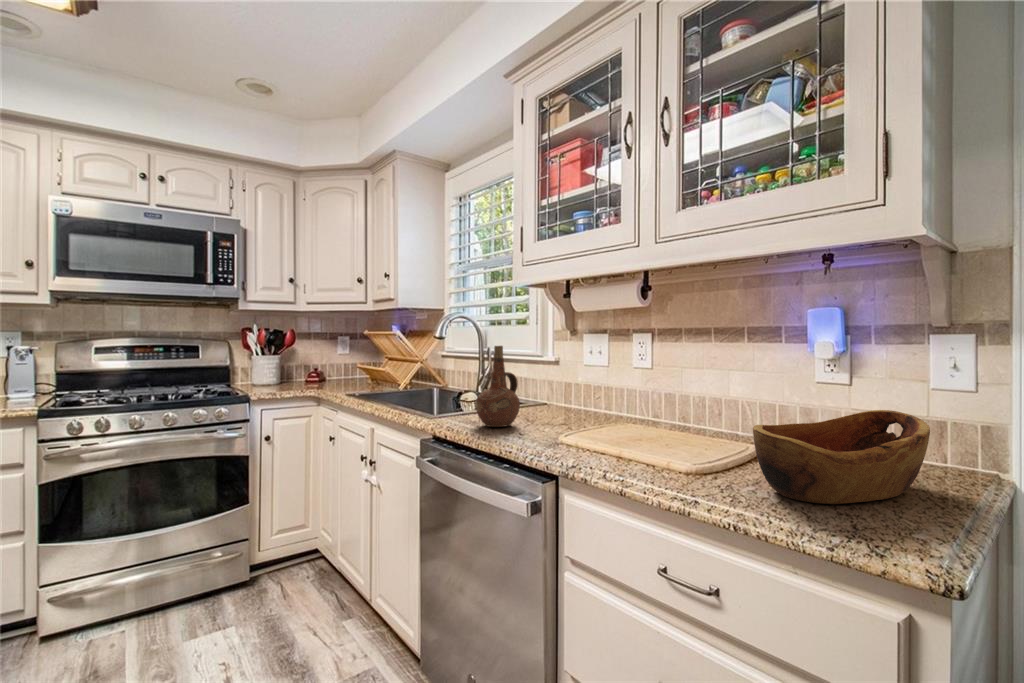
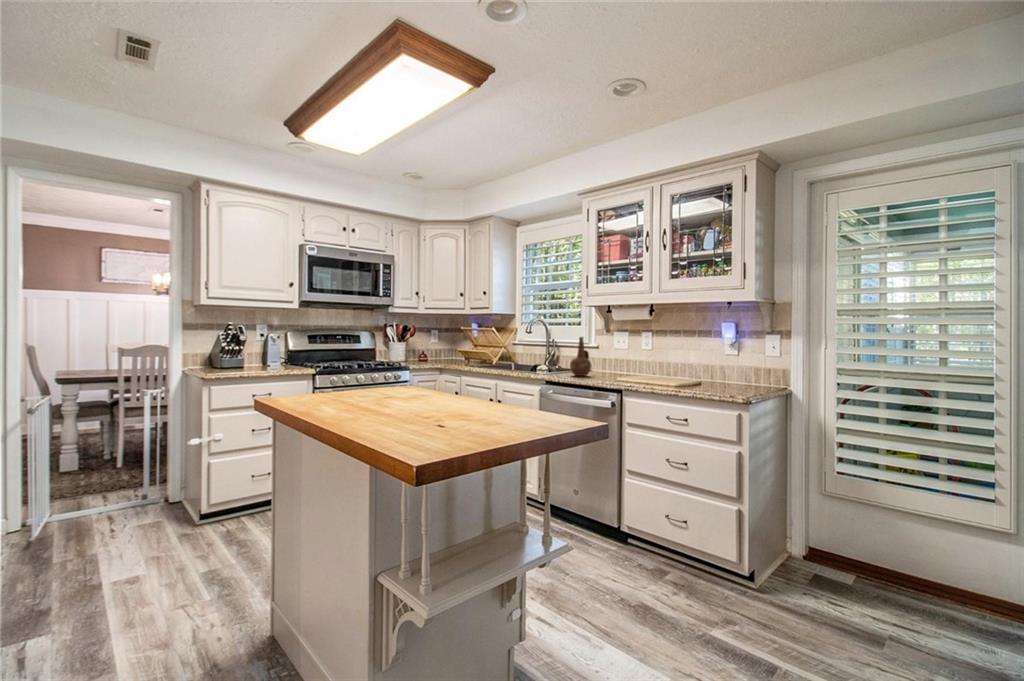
wooden bowl: present [753,410,930,504] -> none [698,362,756,390]

